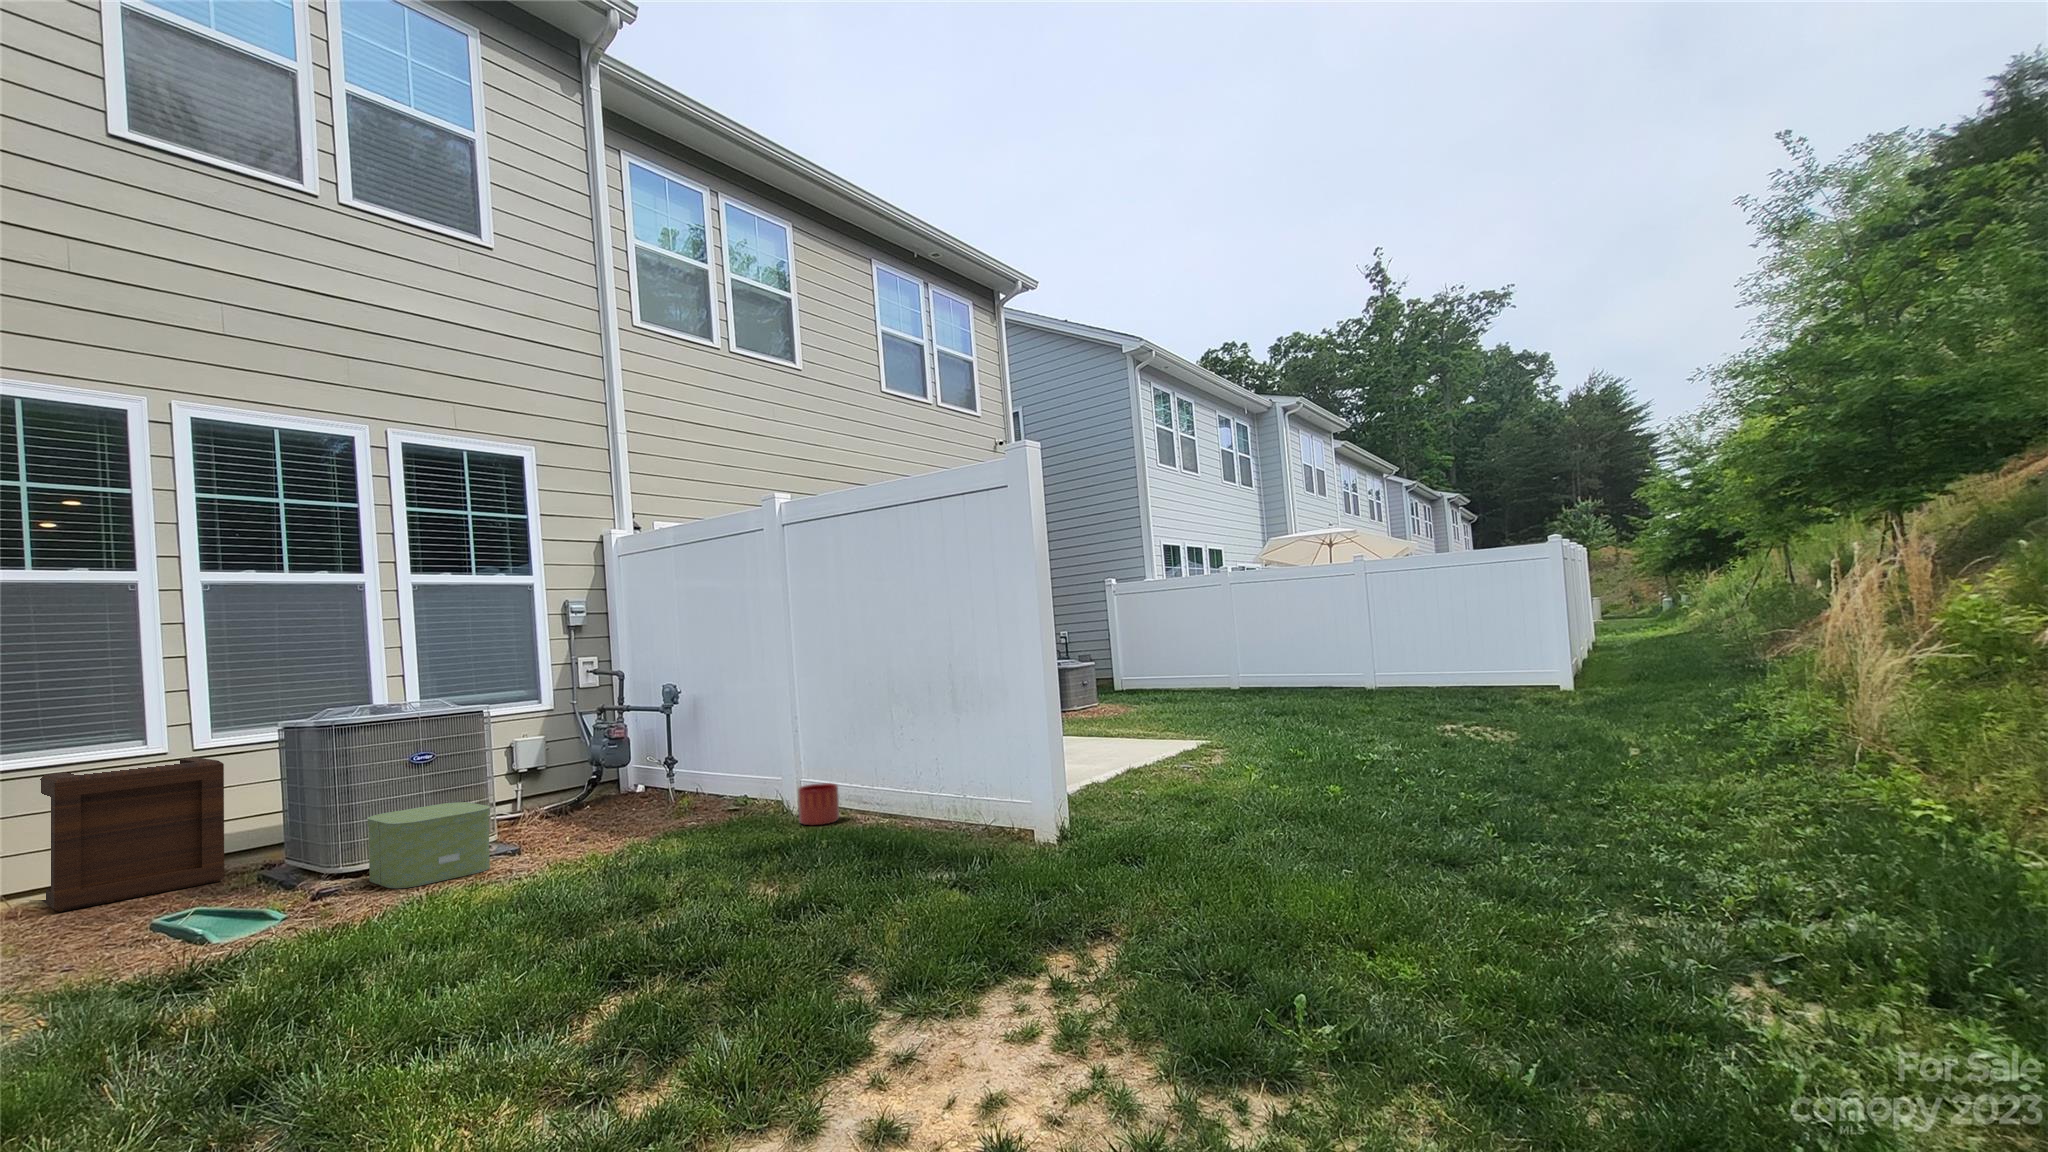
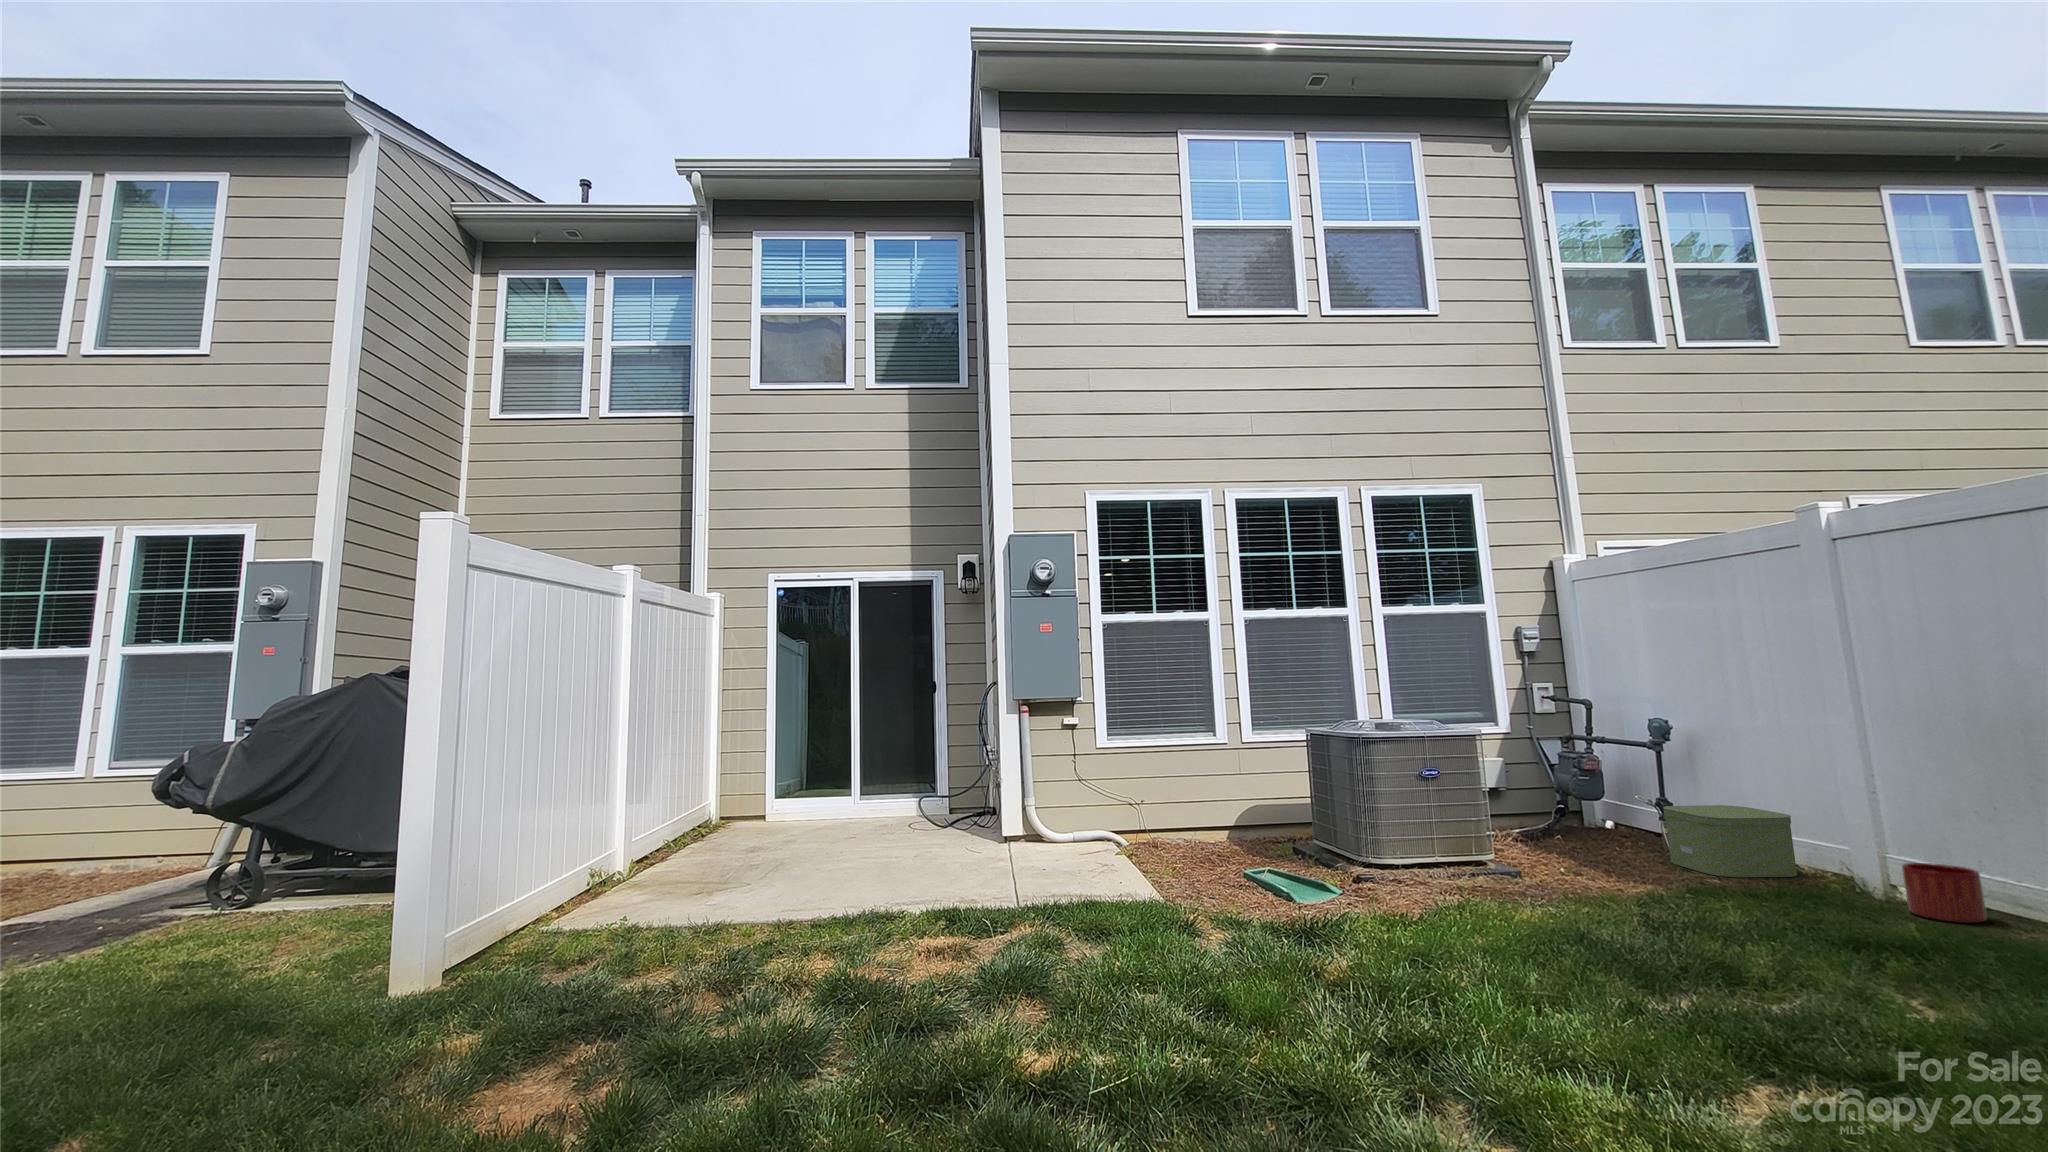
wooden crate: present [40,757,224,912] -> none [1163,749,1280,854]
storage box: present [367,802,490,888] -> present [1663,805,1798,877]

